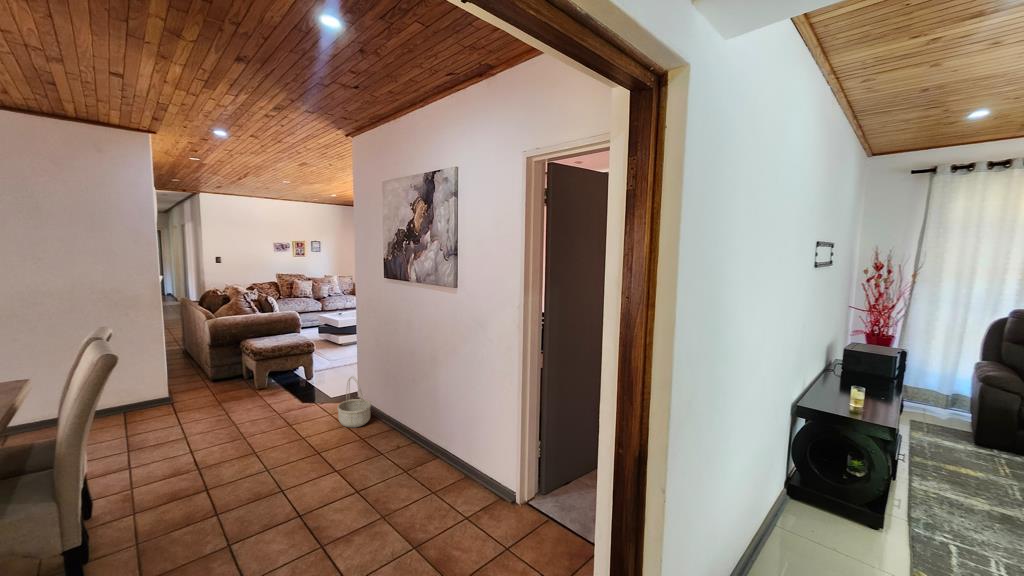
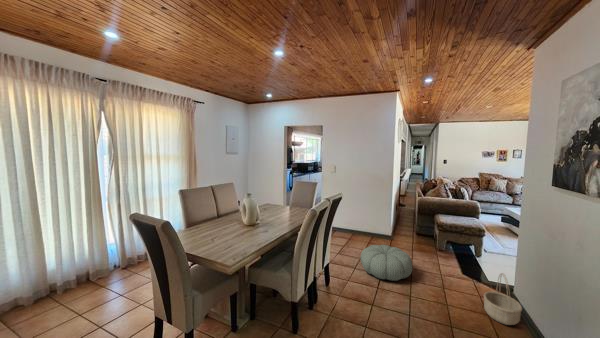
pouf: none [137,402,243,462] -> present [360,245,412,281]

